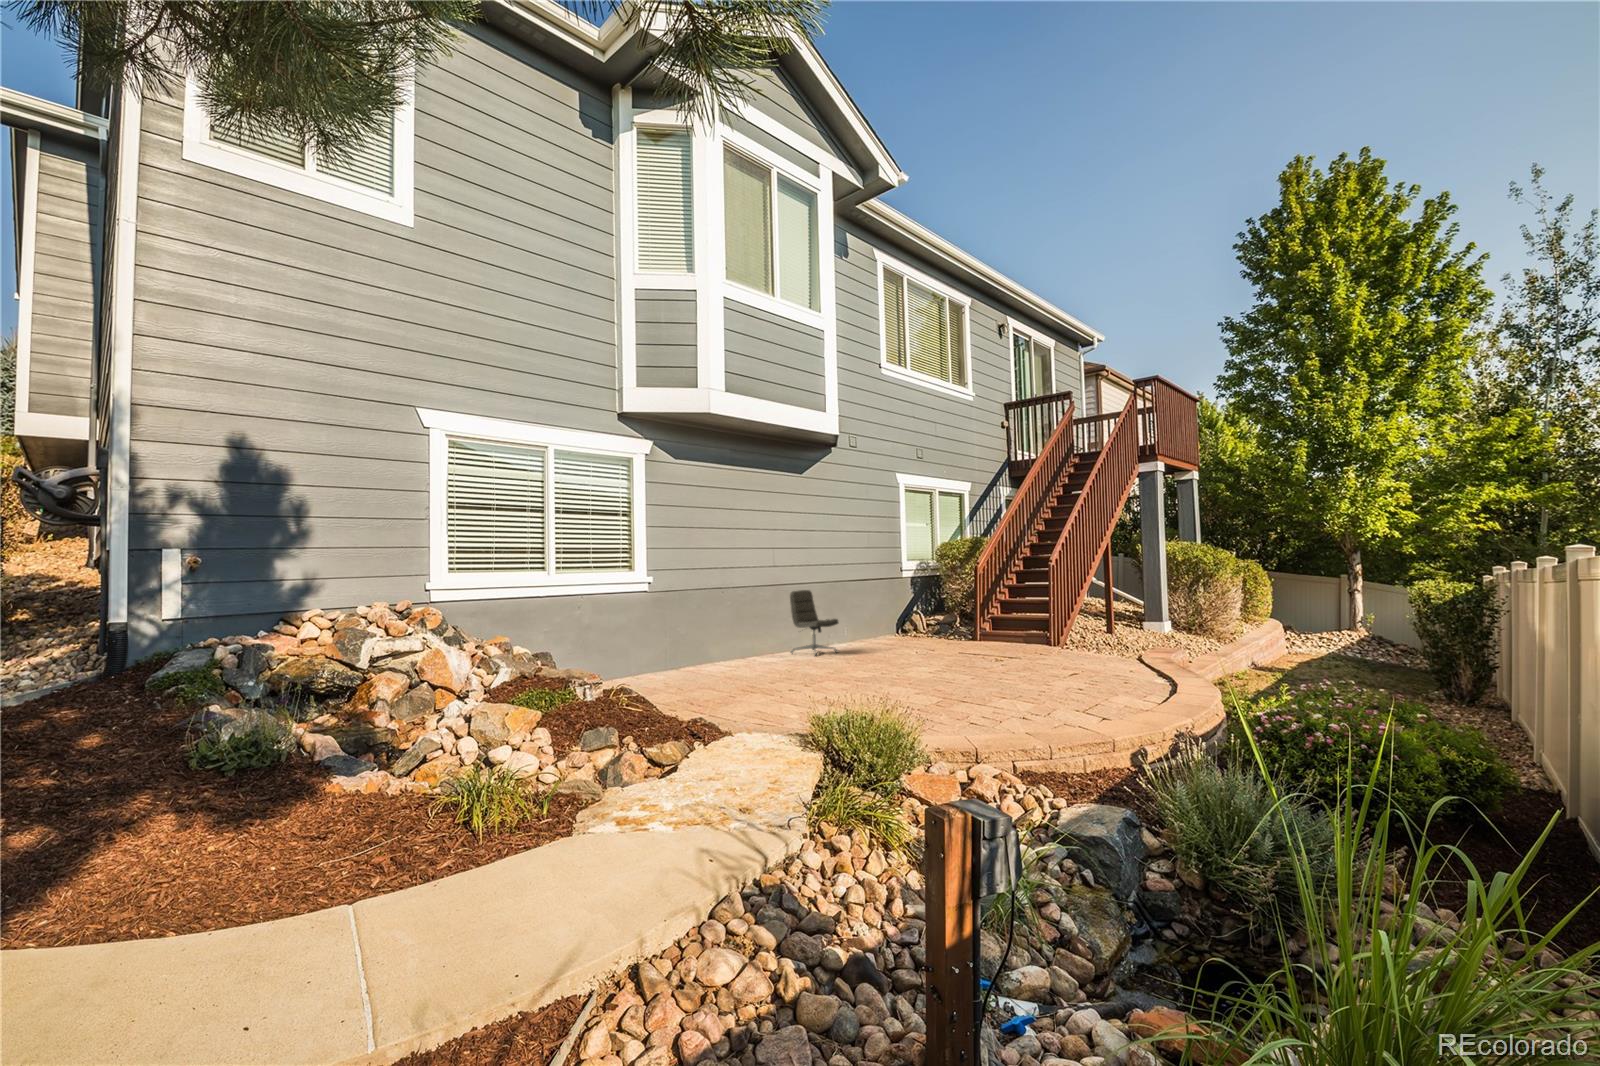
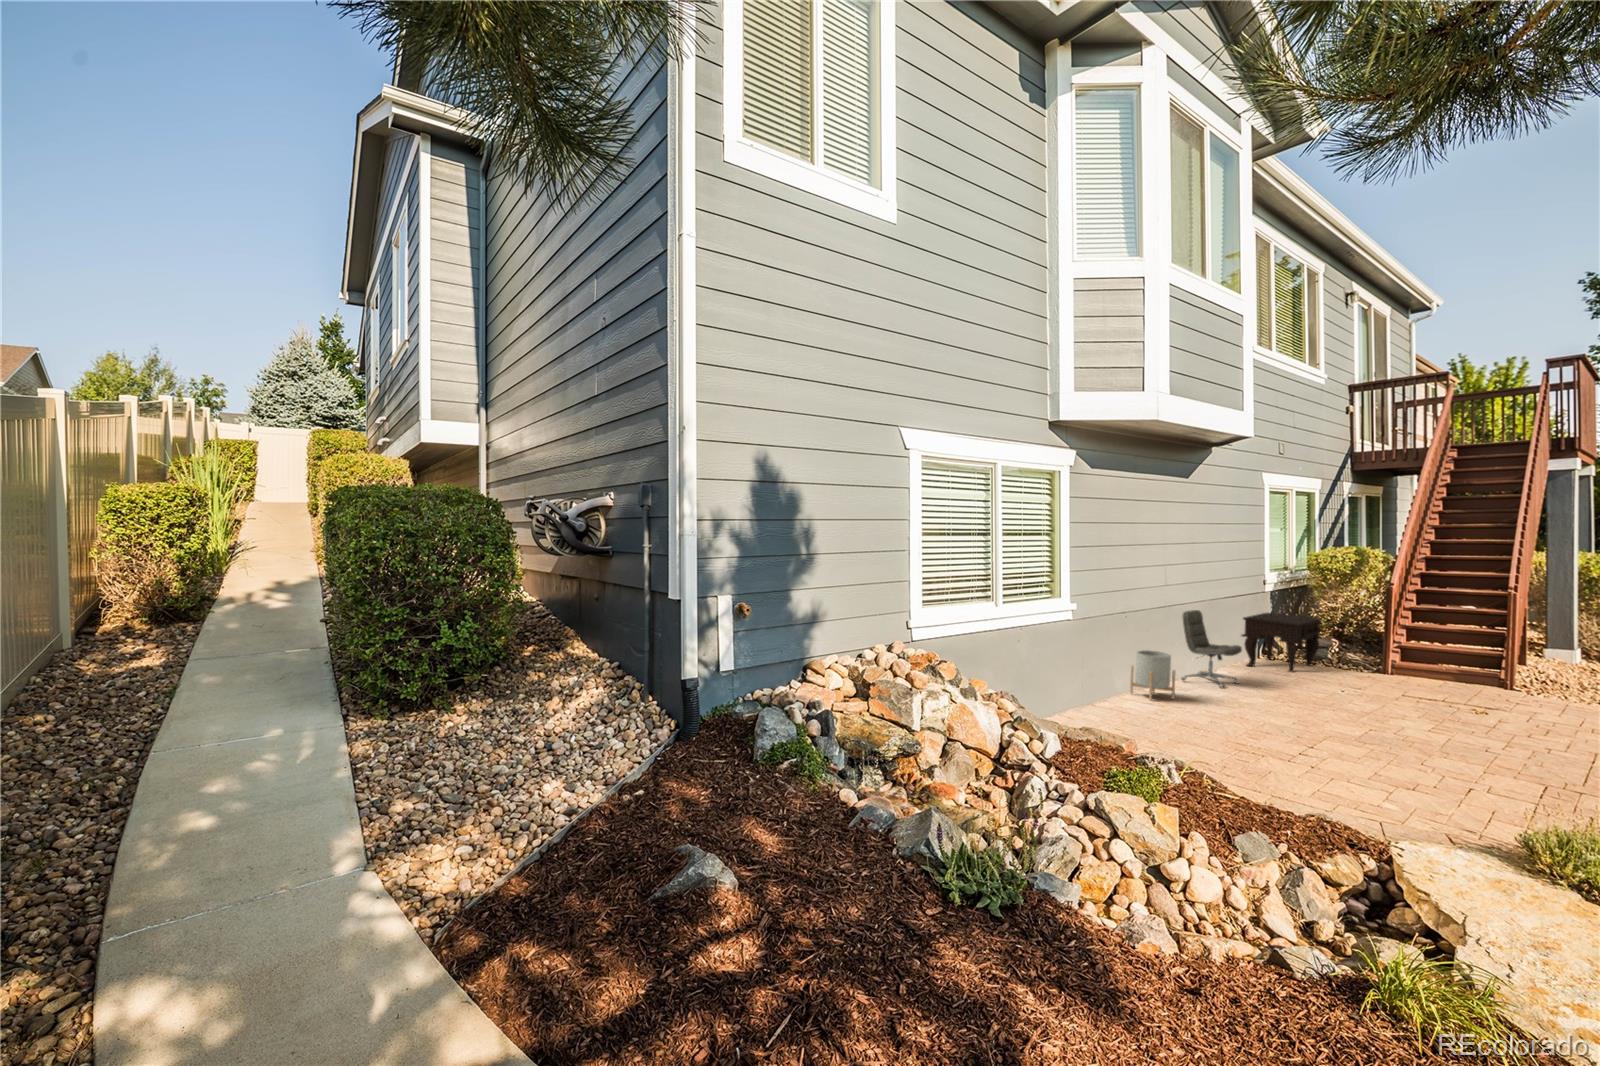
side table: none [867,596,936,645] -> present [1242,613,1322,672]
planter: none [724,623,756,667] -> present [1130,650,1175,701]

